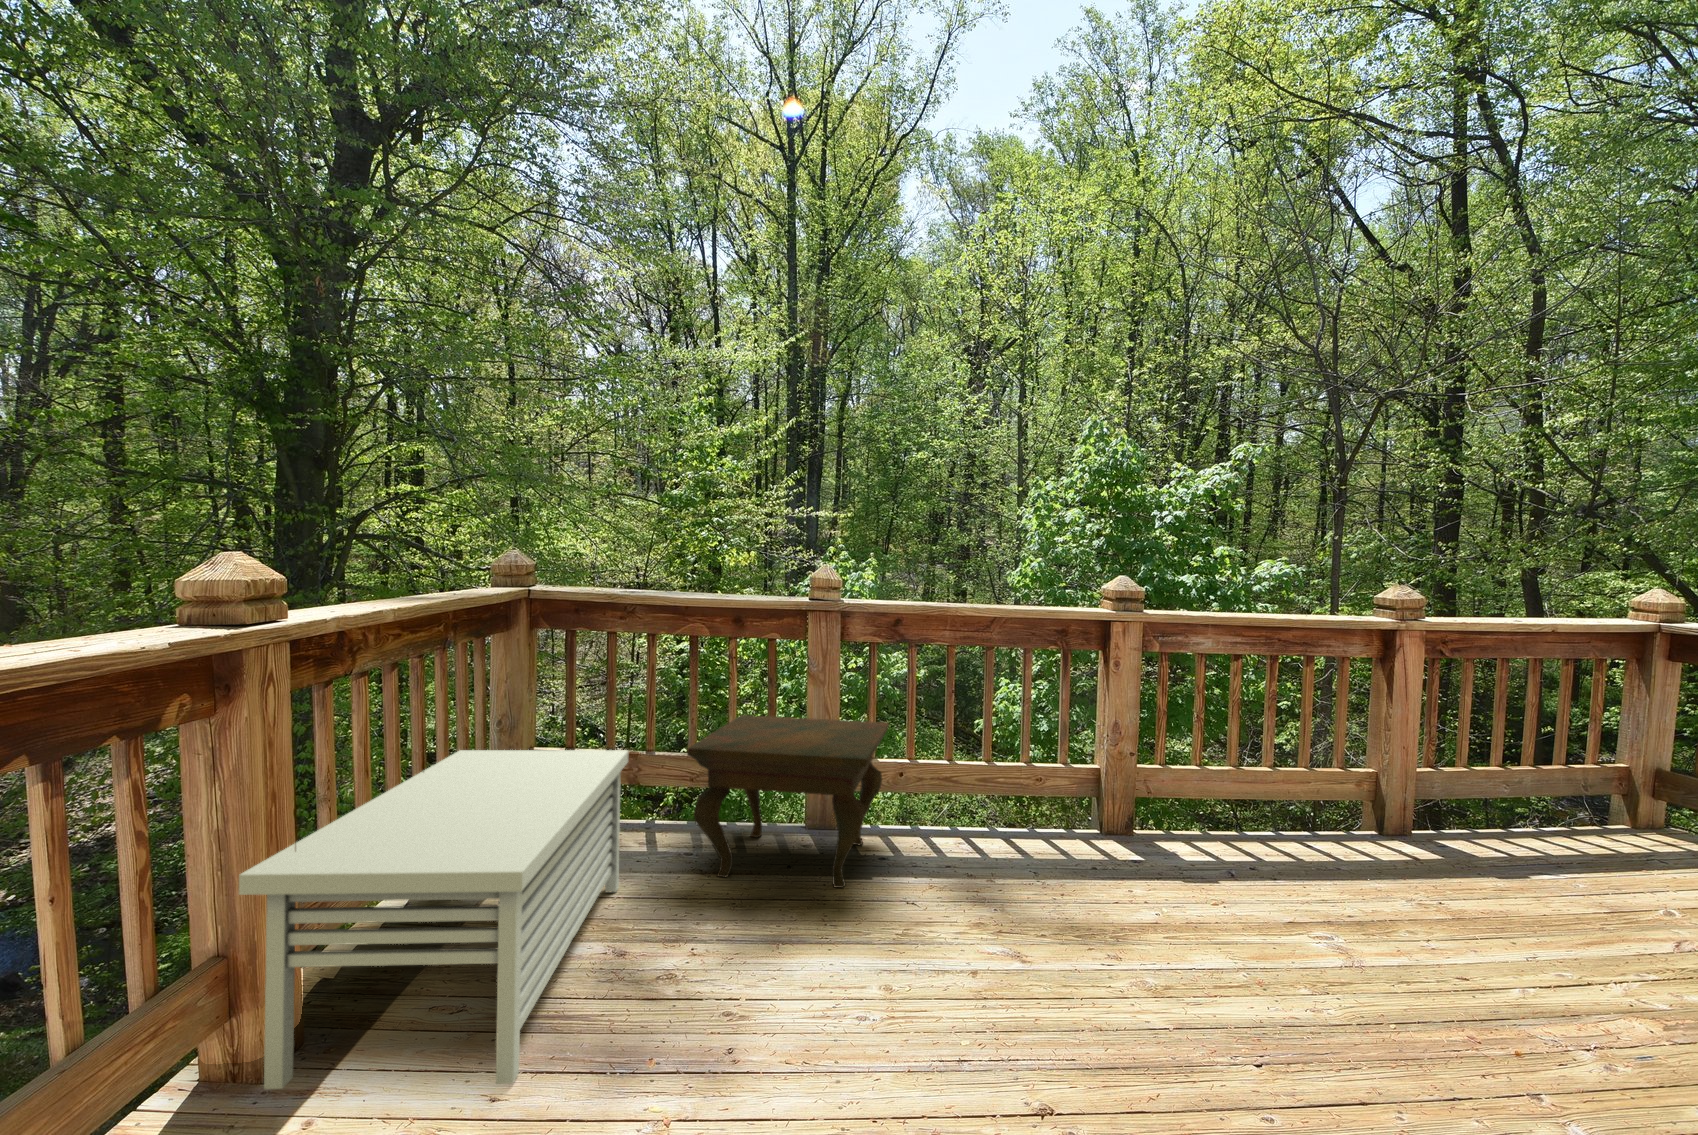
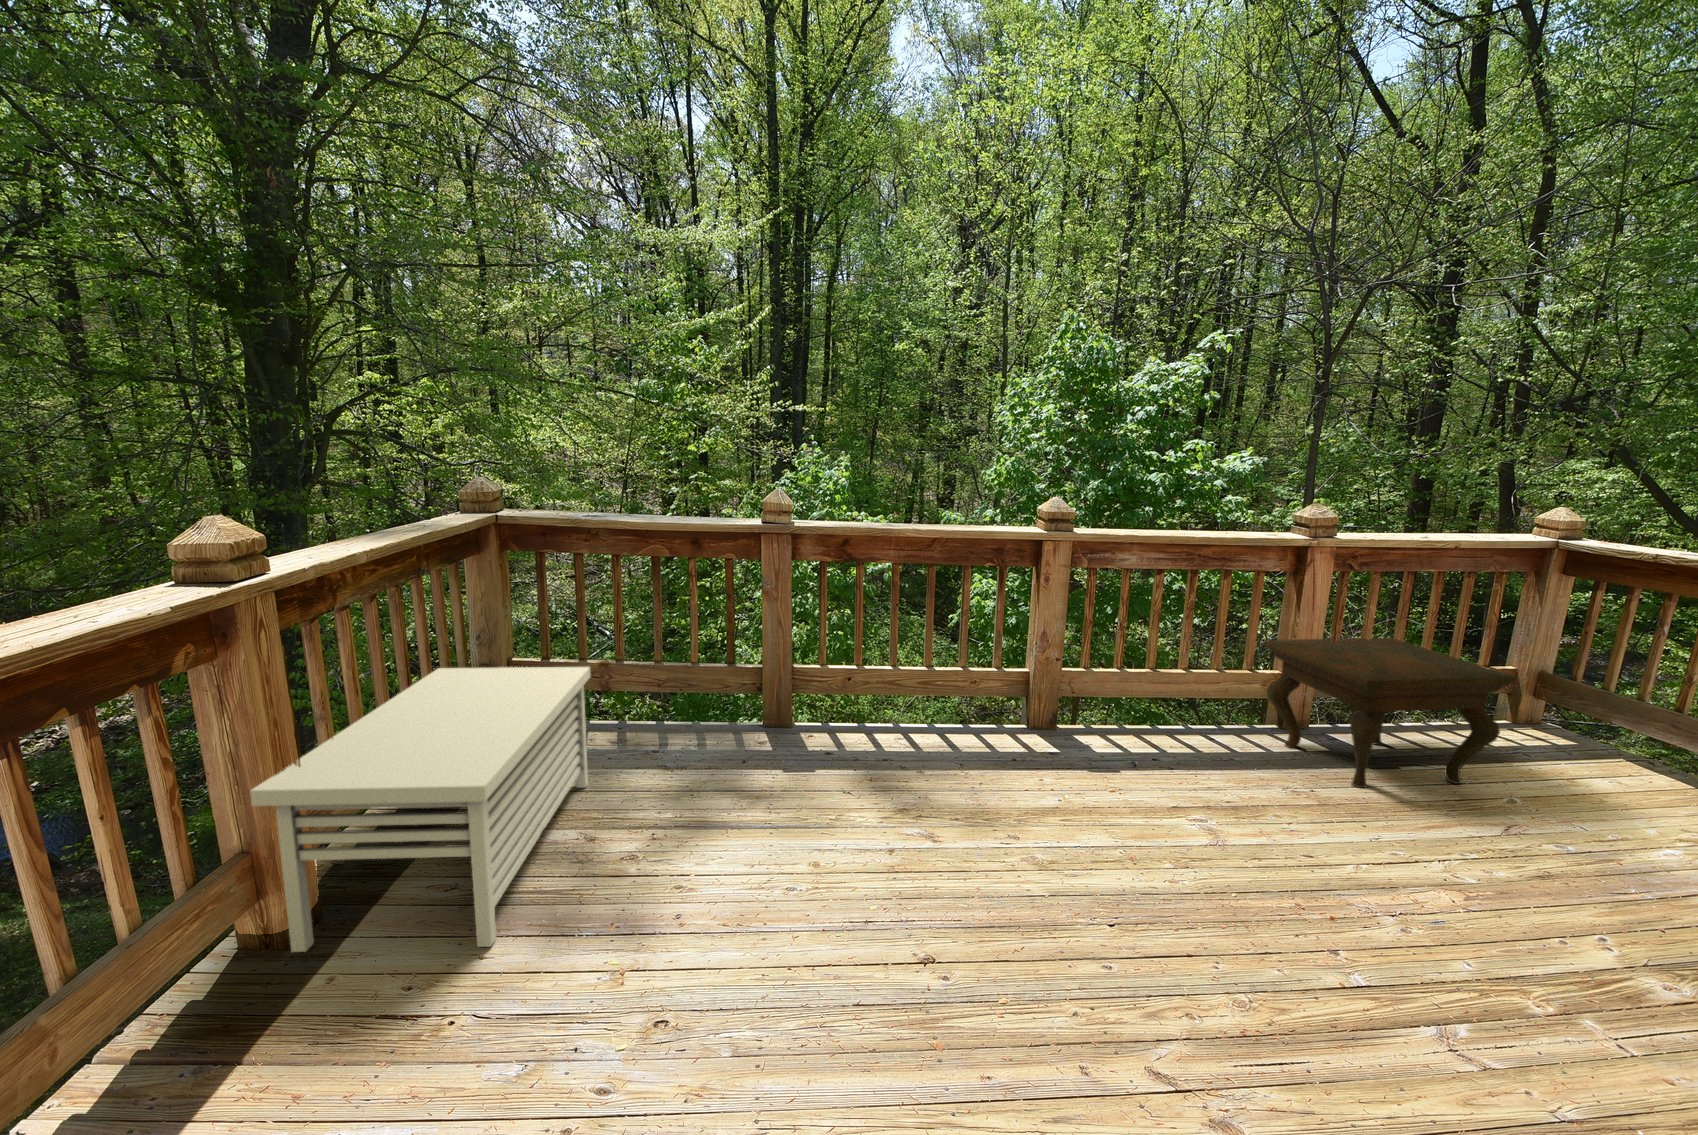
side table: present [687,715,889,888] -> present [1265,638,1515,788]

